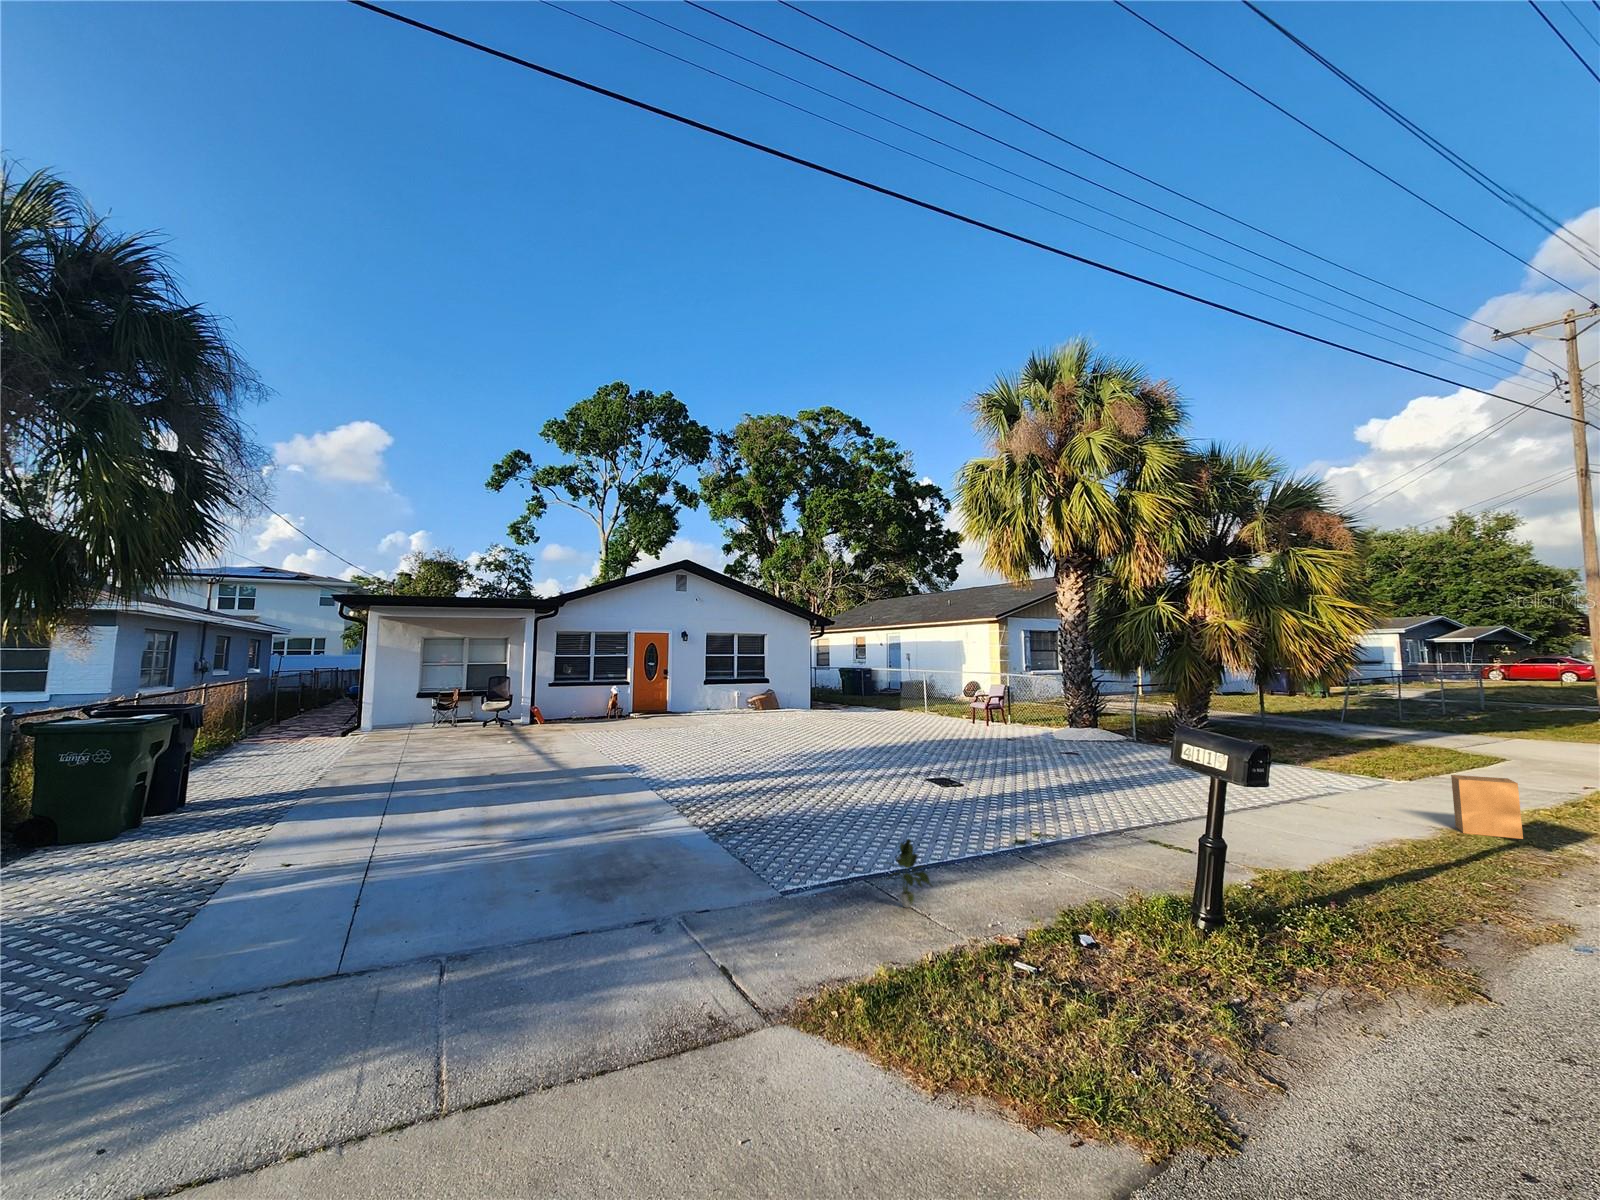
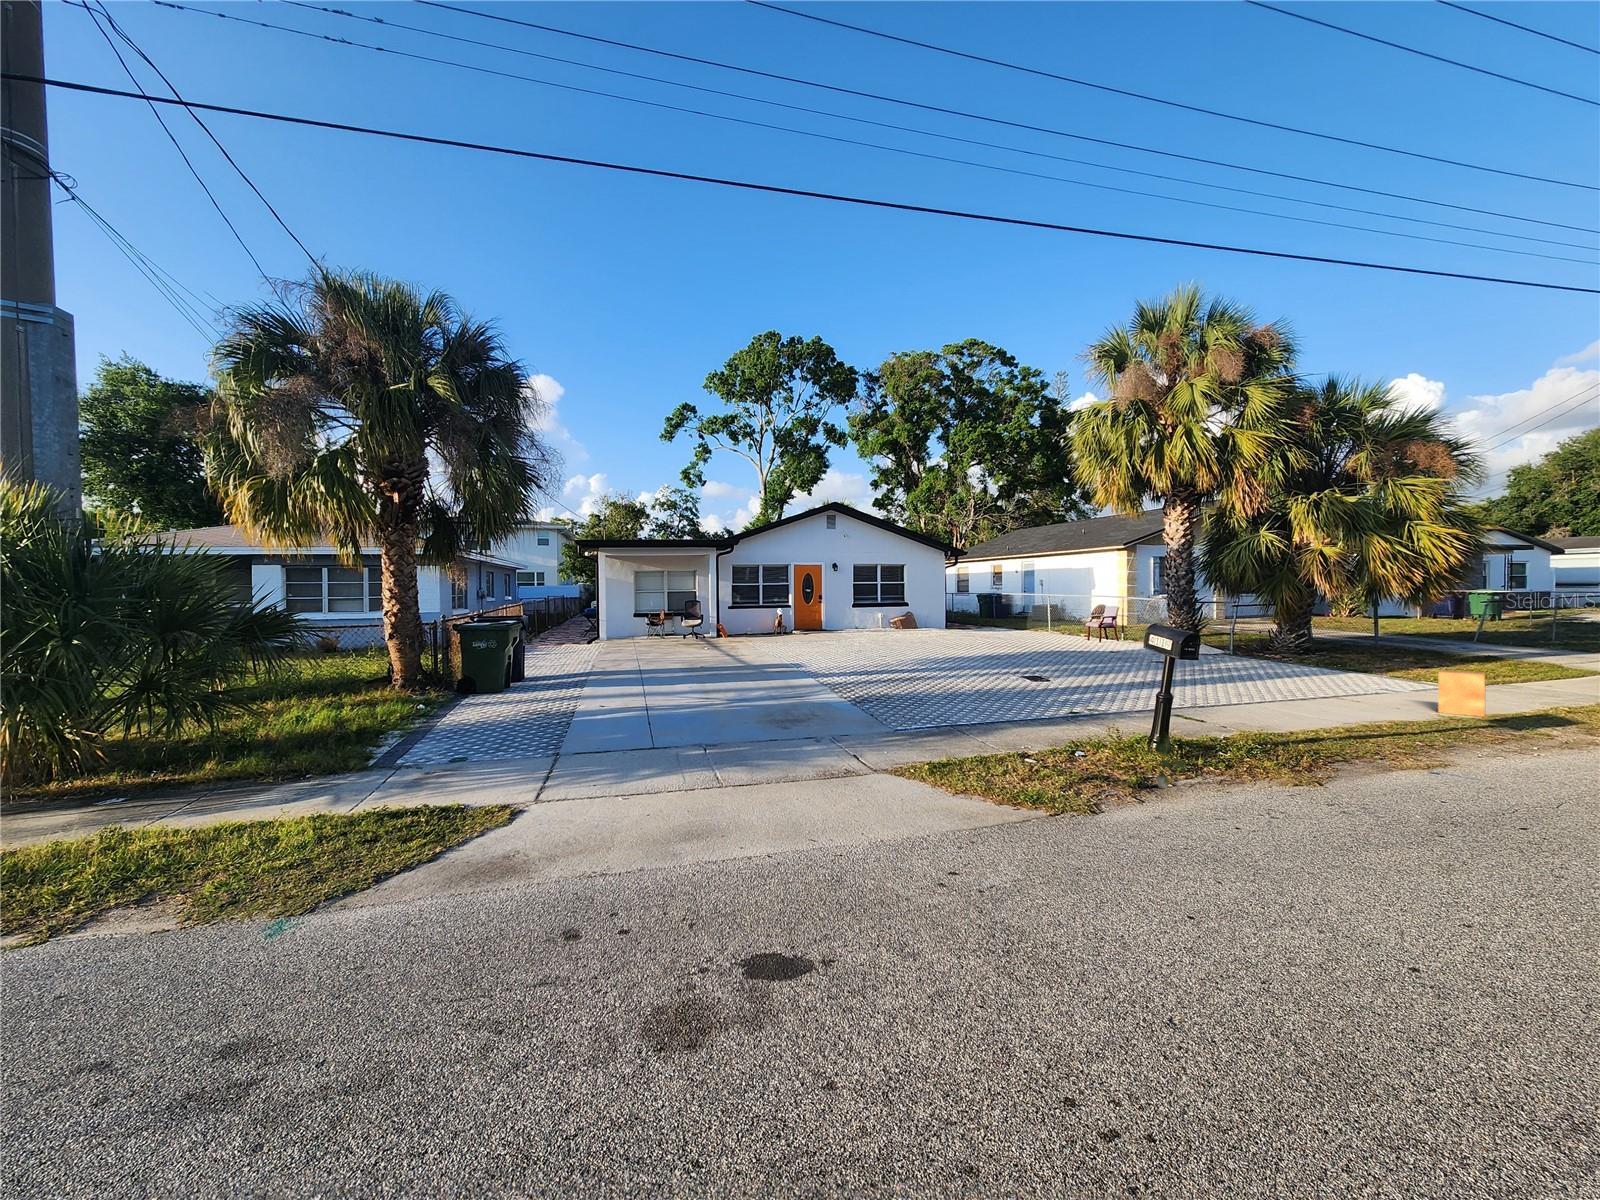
potted plant: present [889,839,933,908] -> present [1145,732,1185,788]

